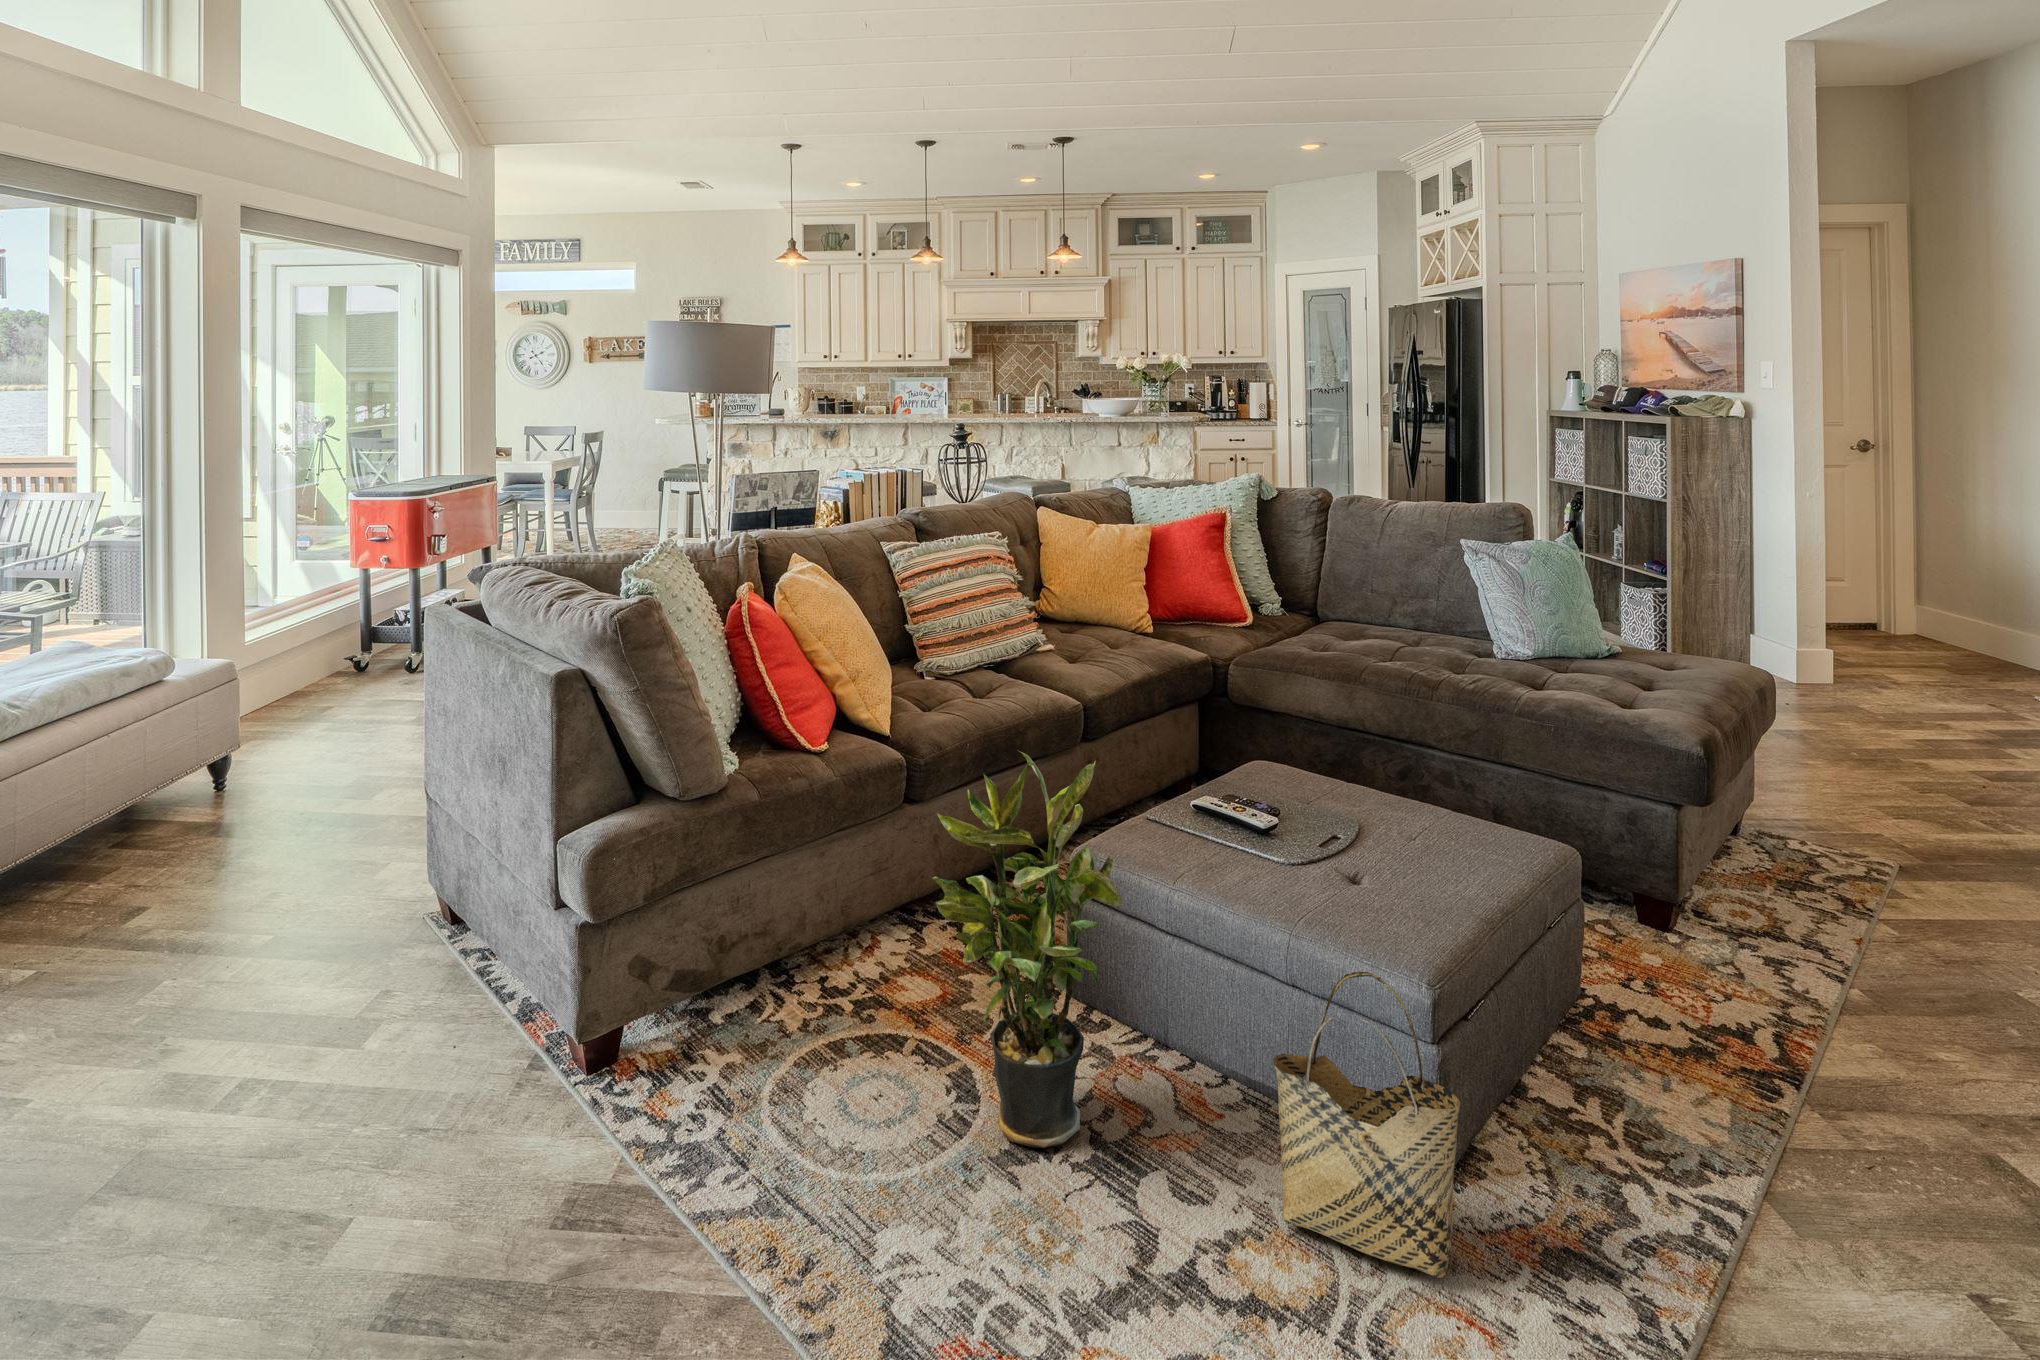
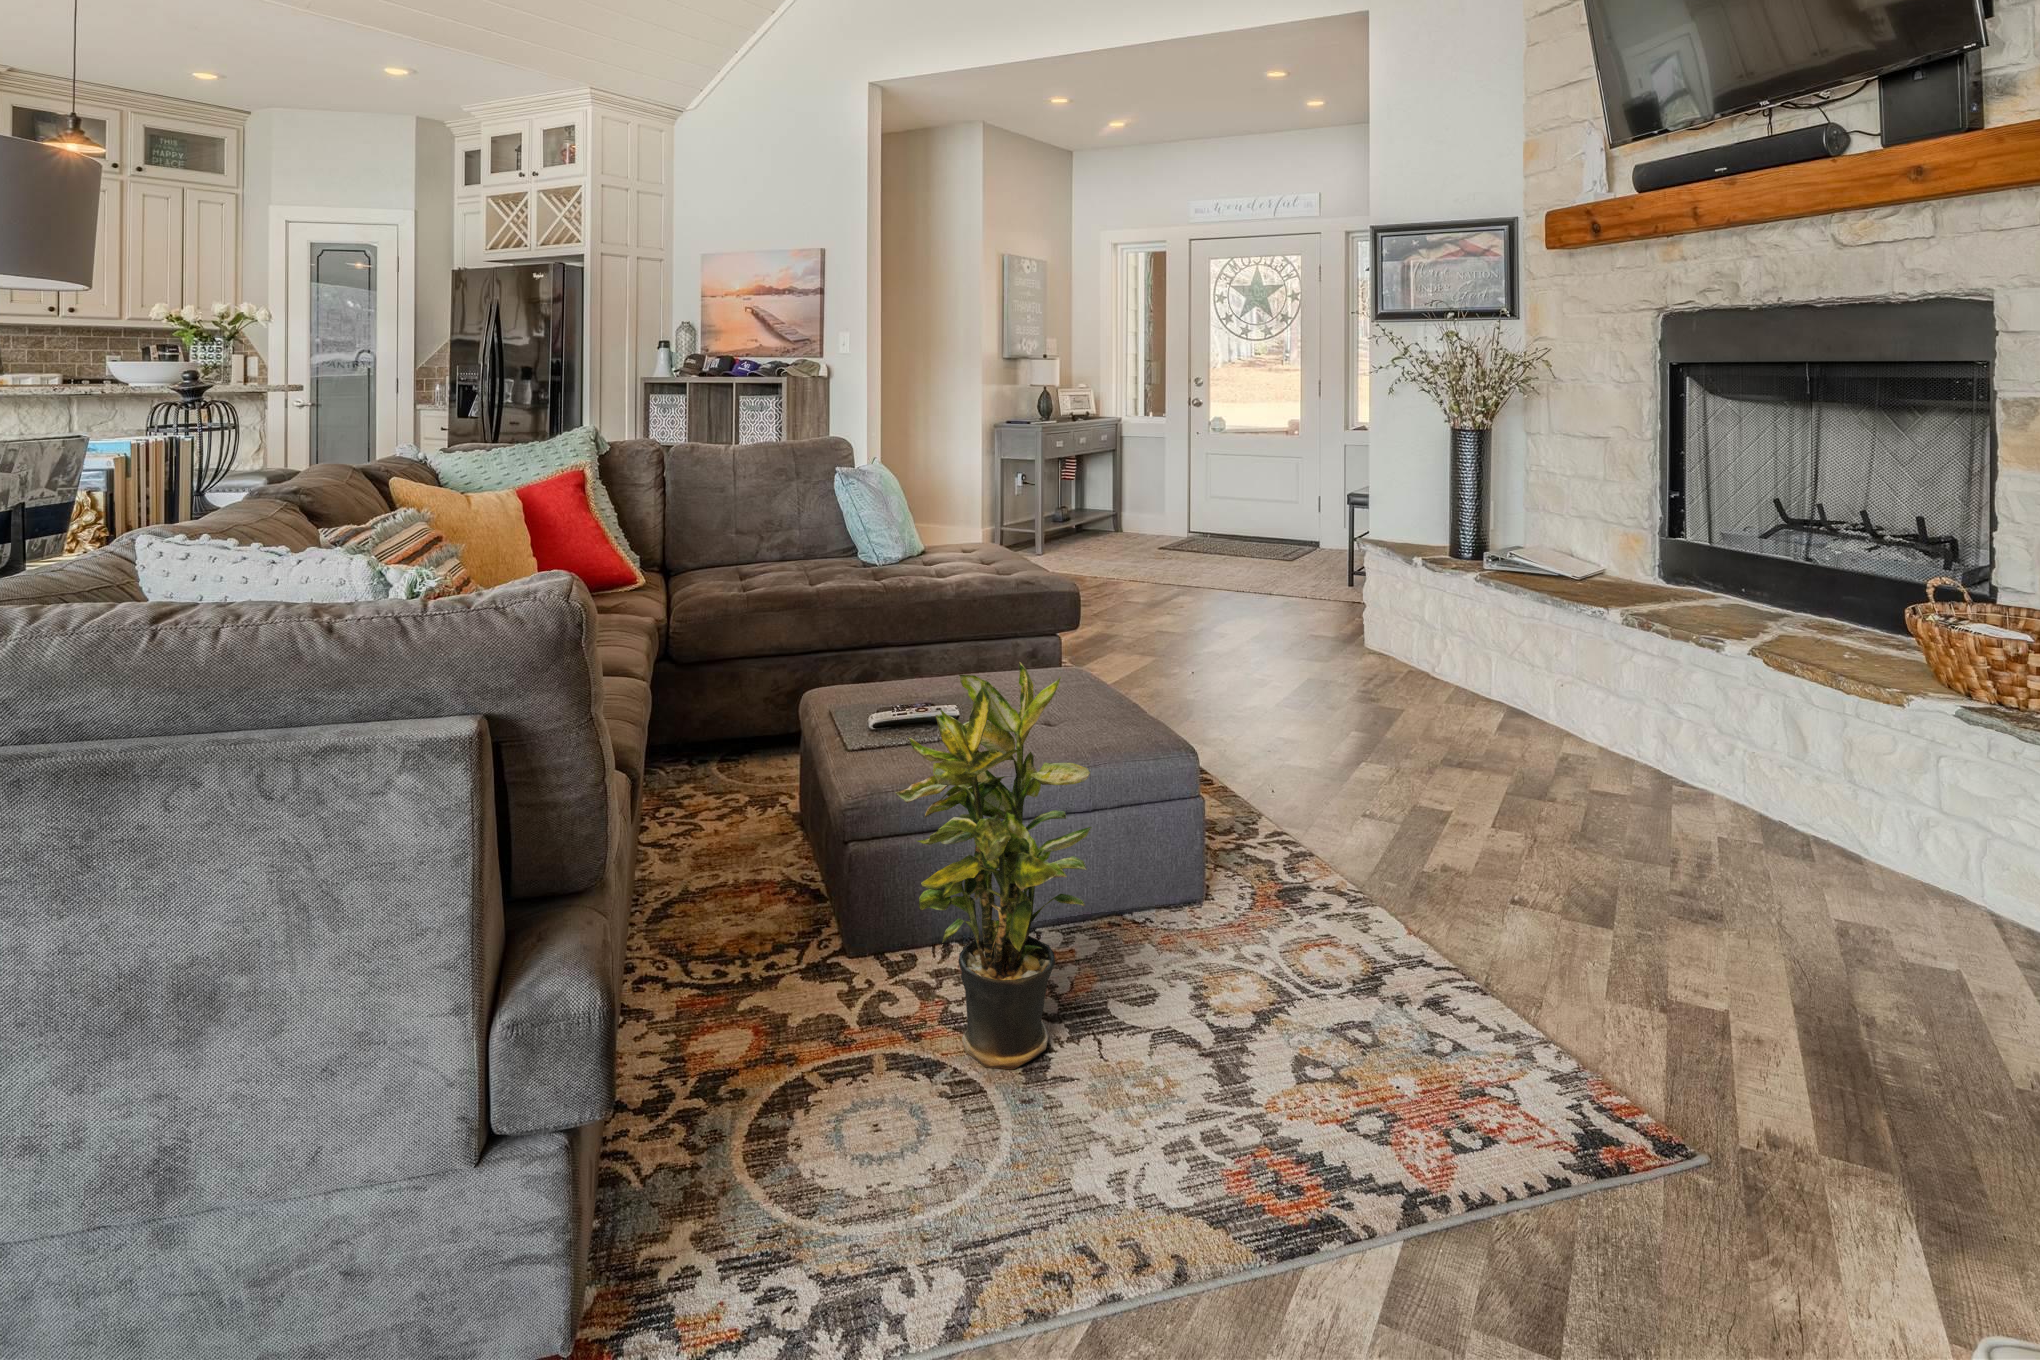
woven basket: present [1273,972,1460,1278] -> none [1178,758,1289,971]

